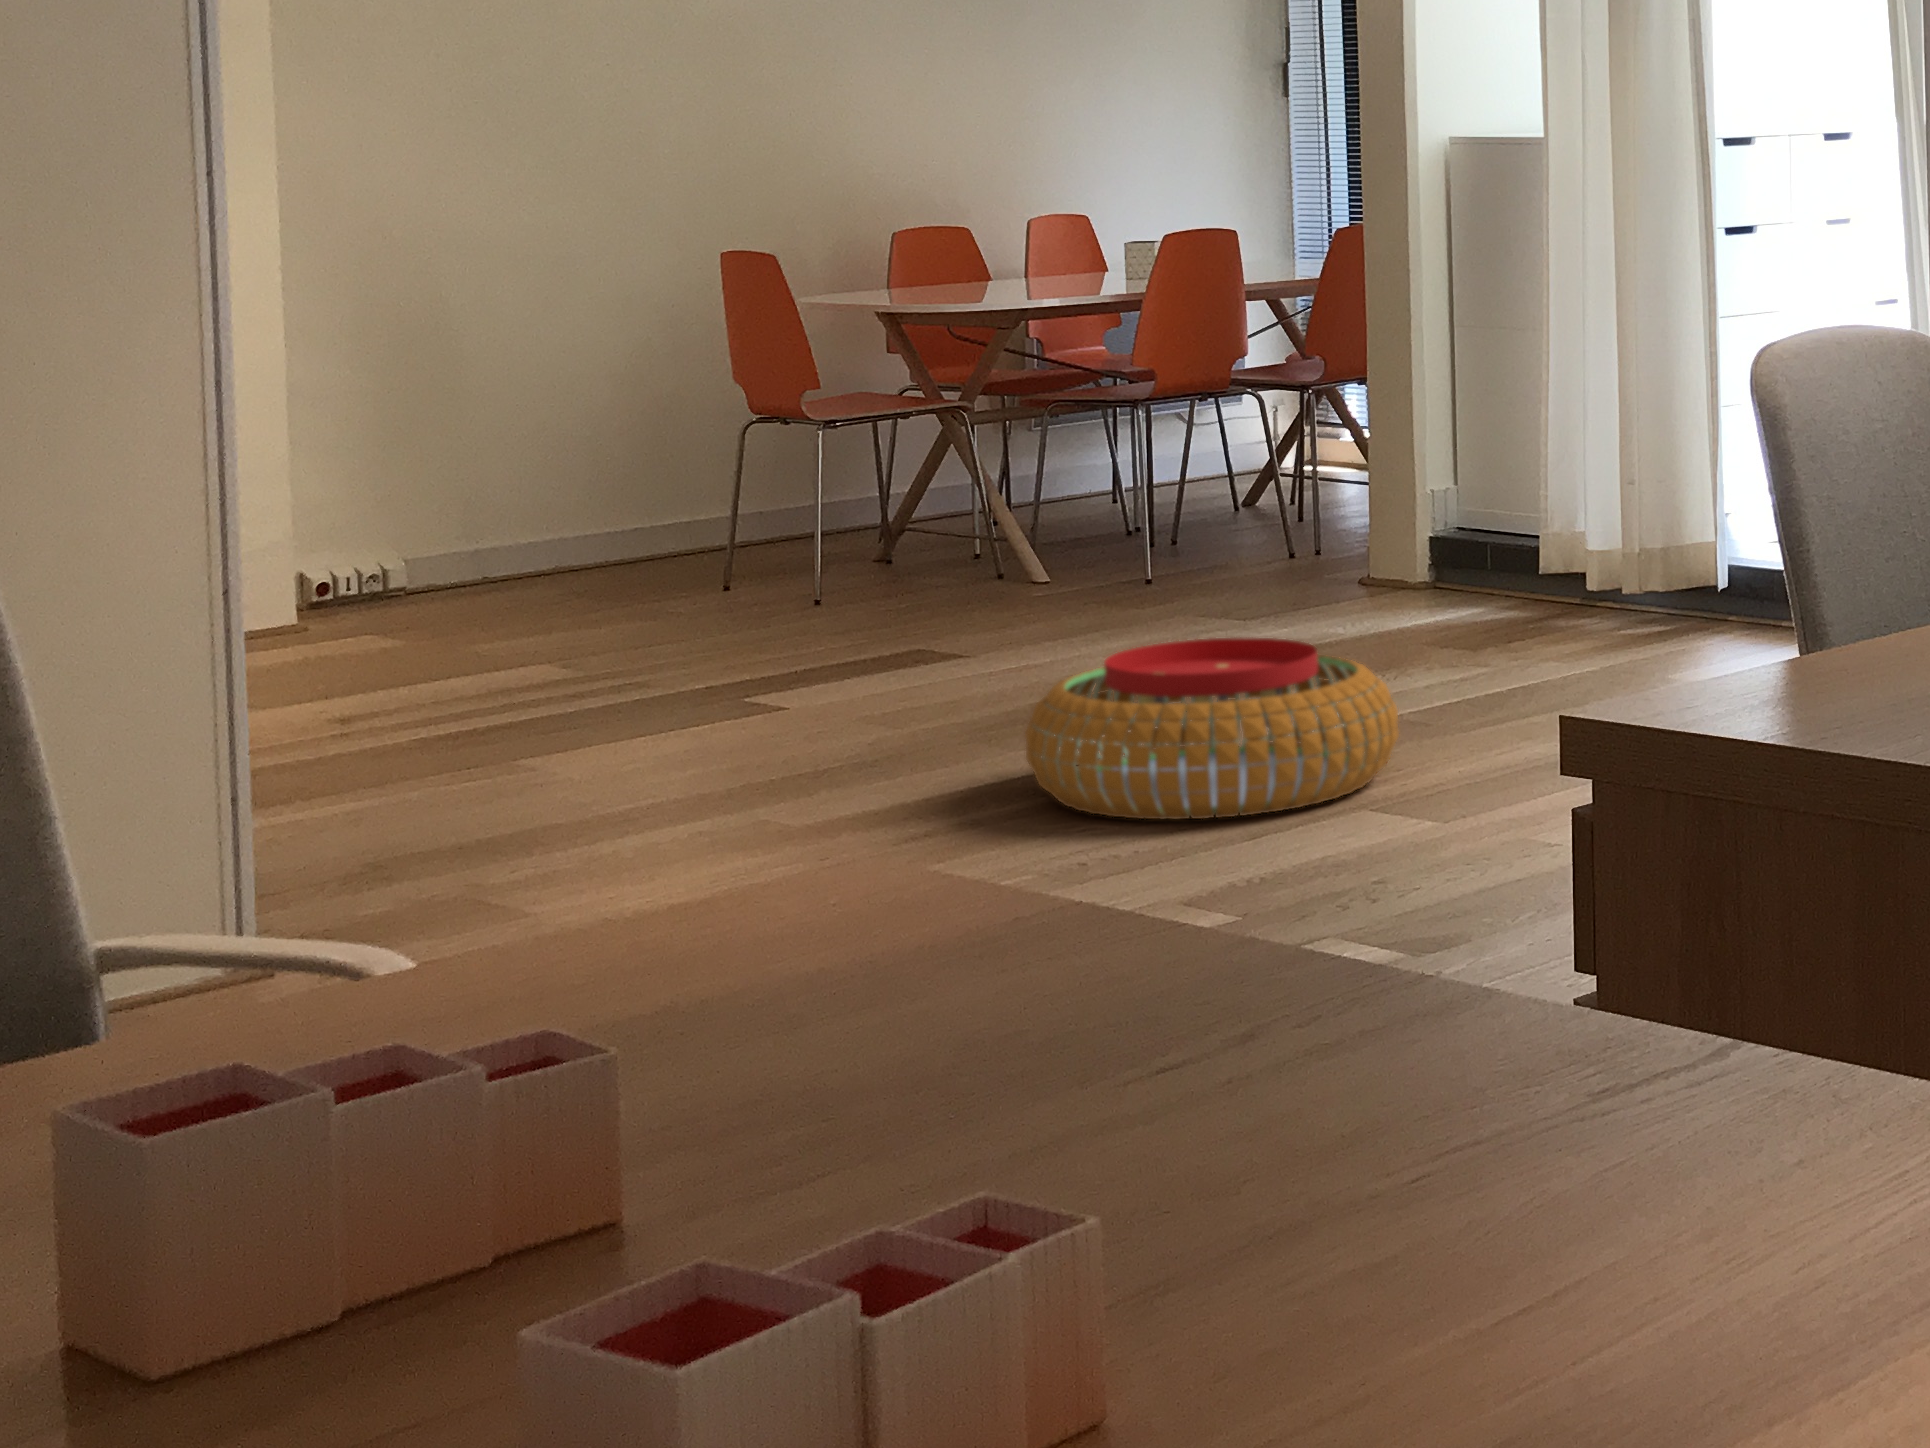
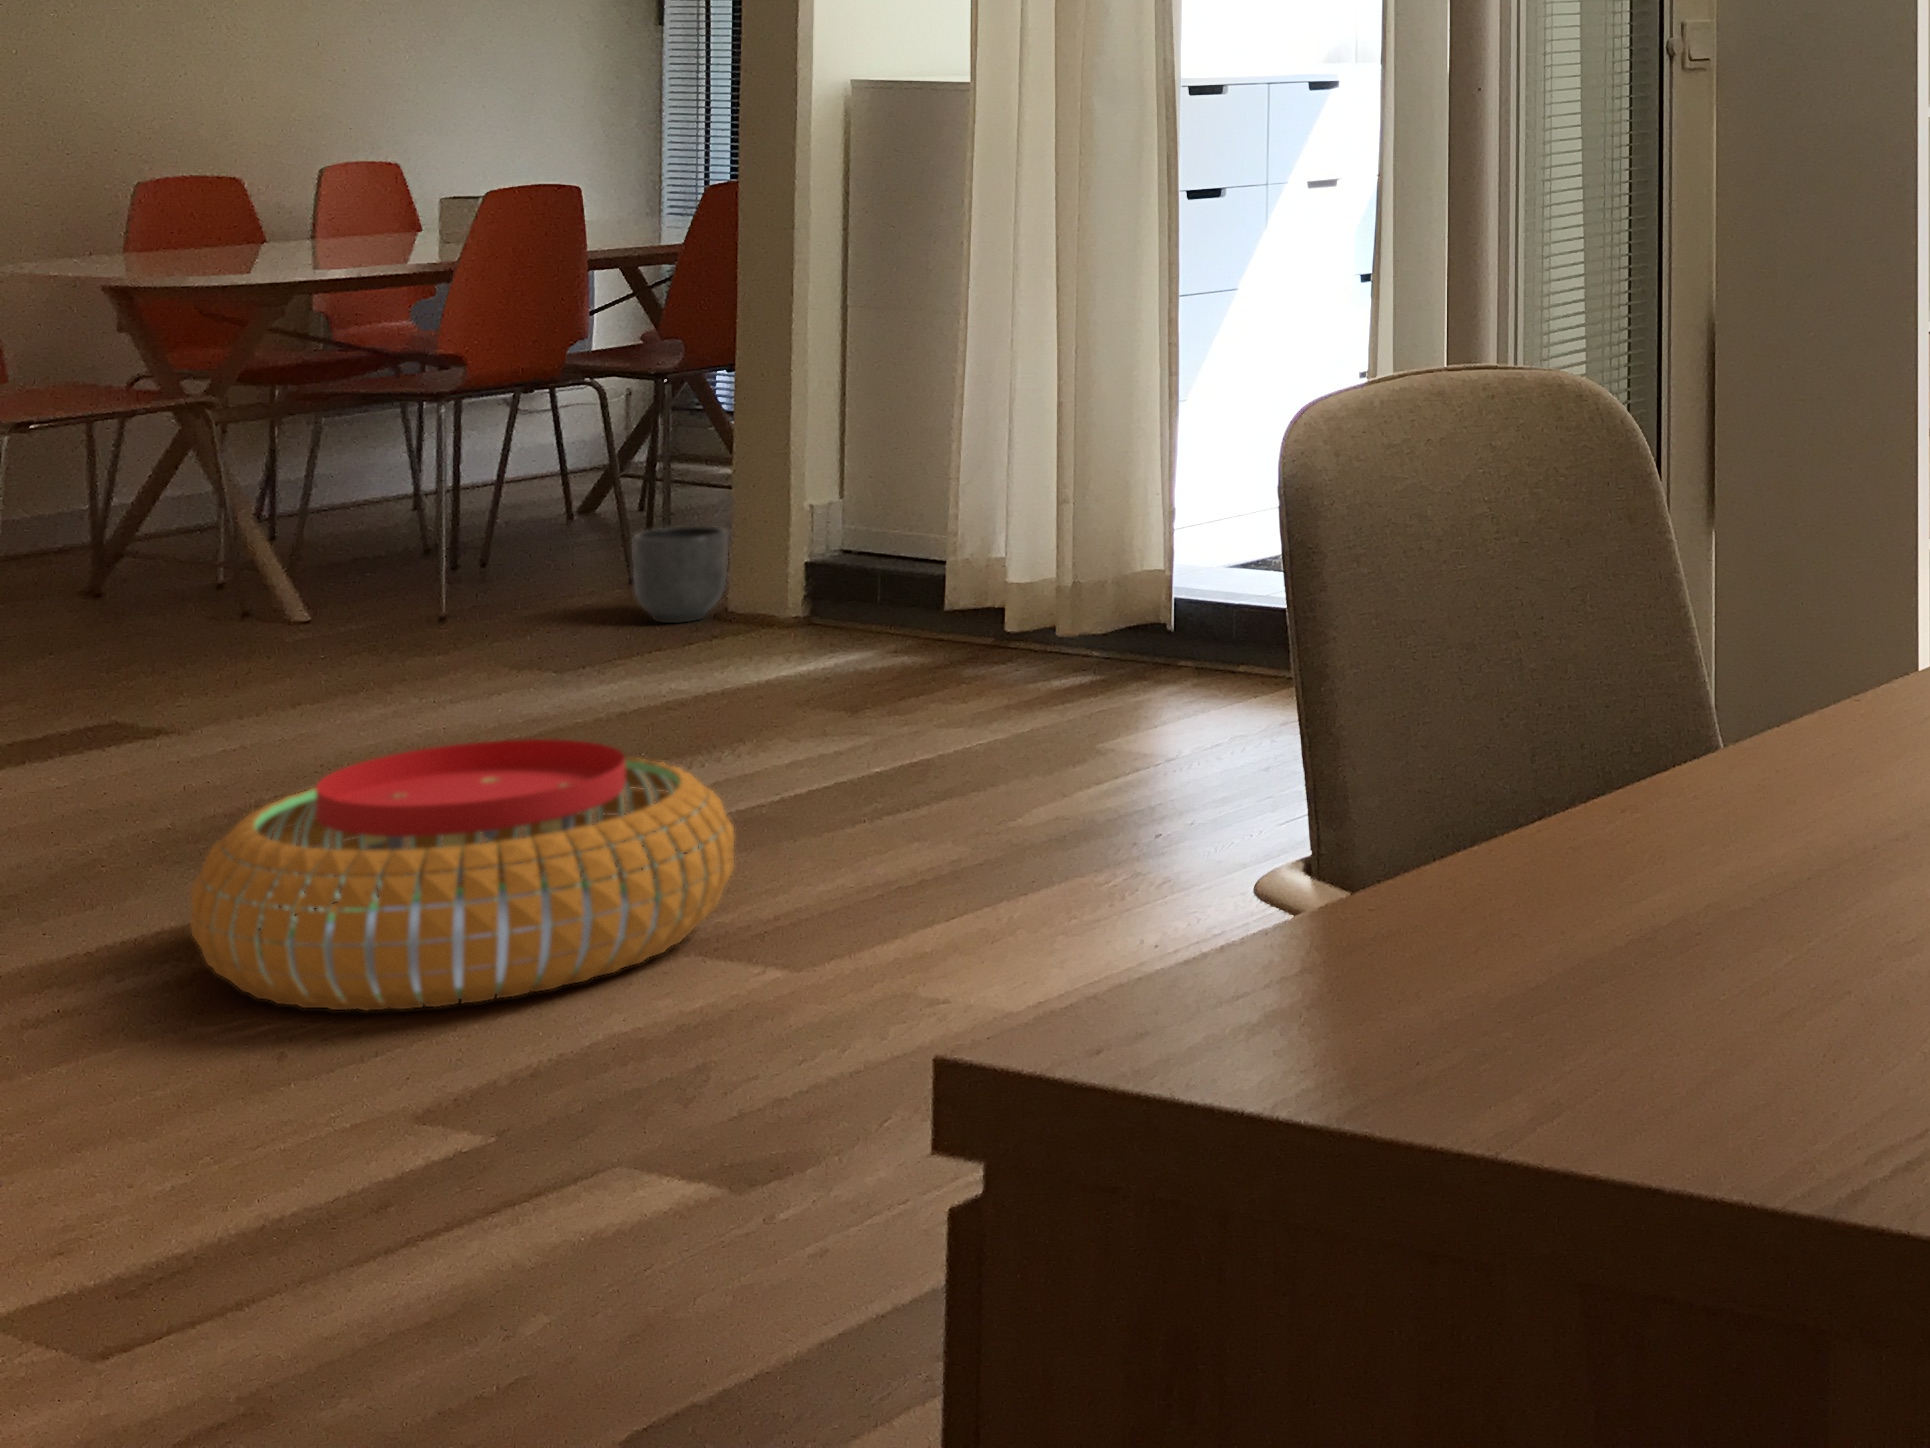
planter: none [1293,508,1367,585] -> present [632,526,728,623]

